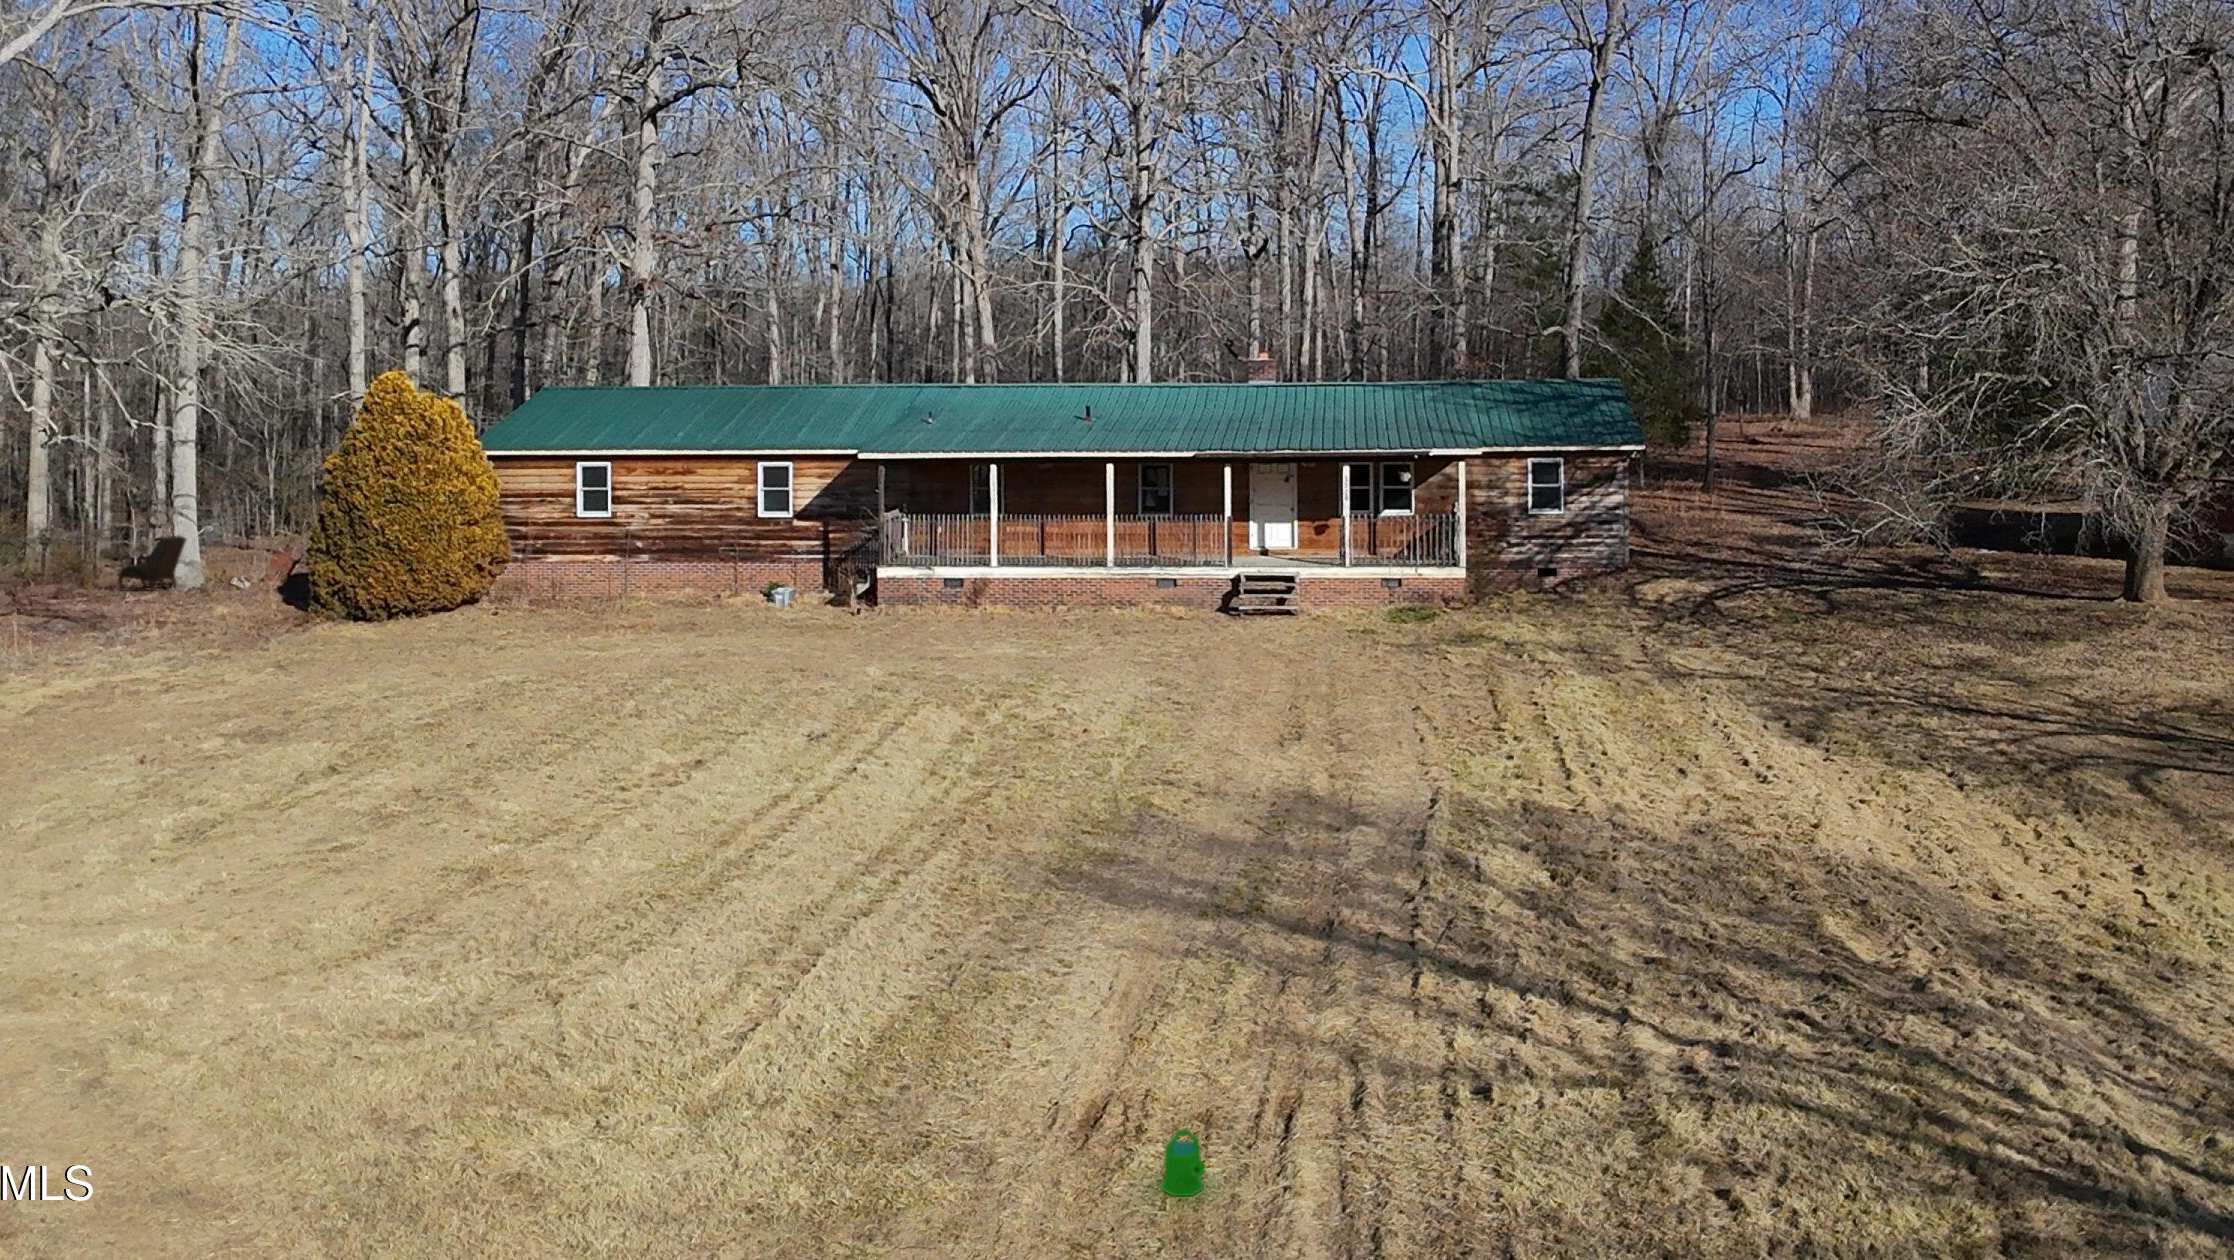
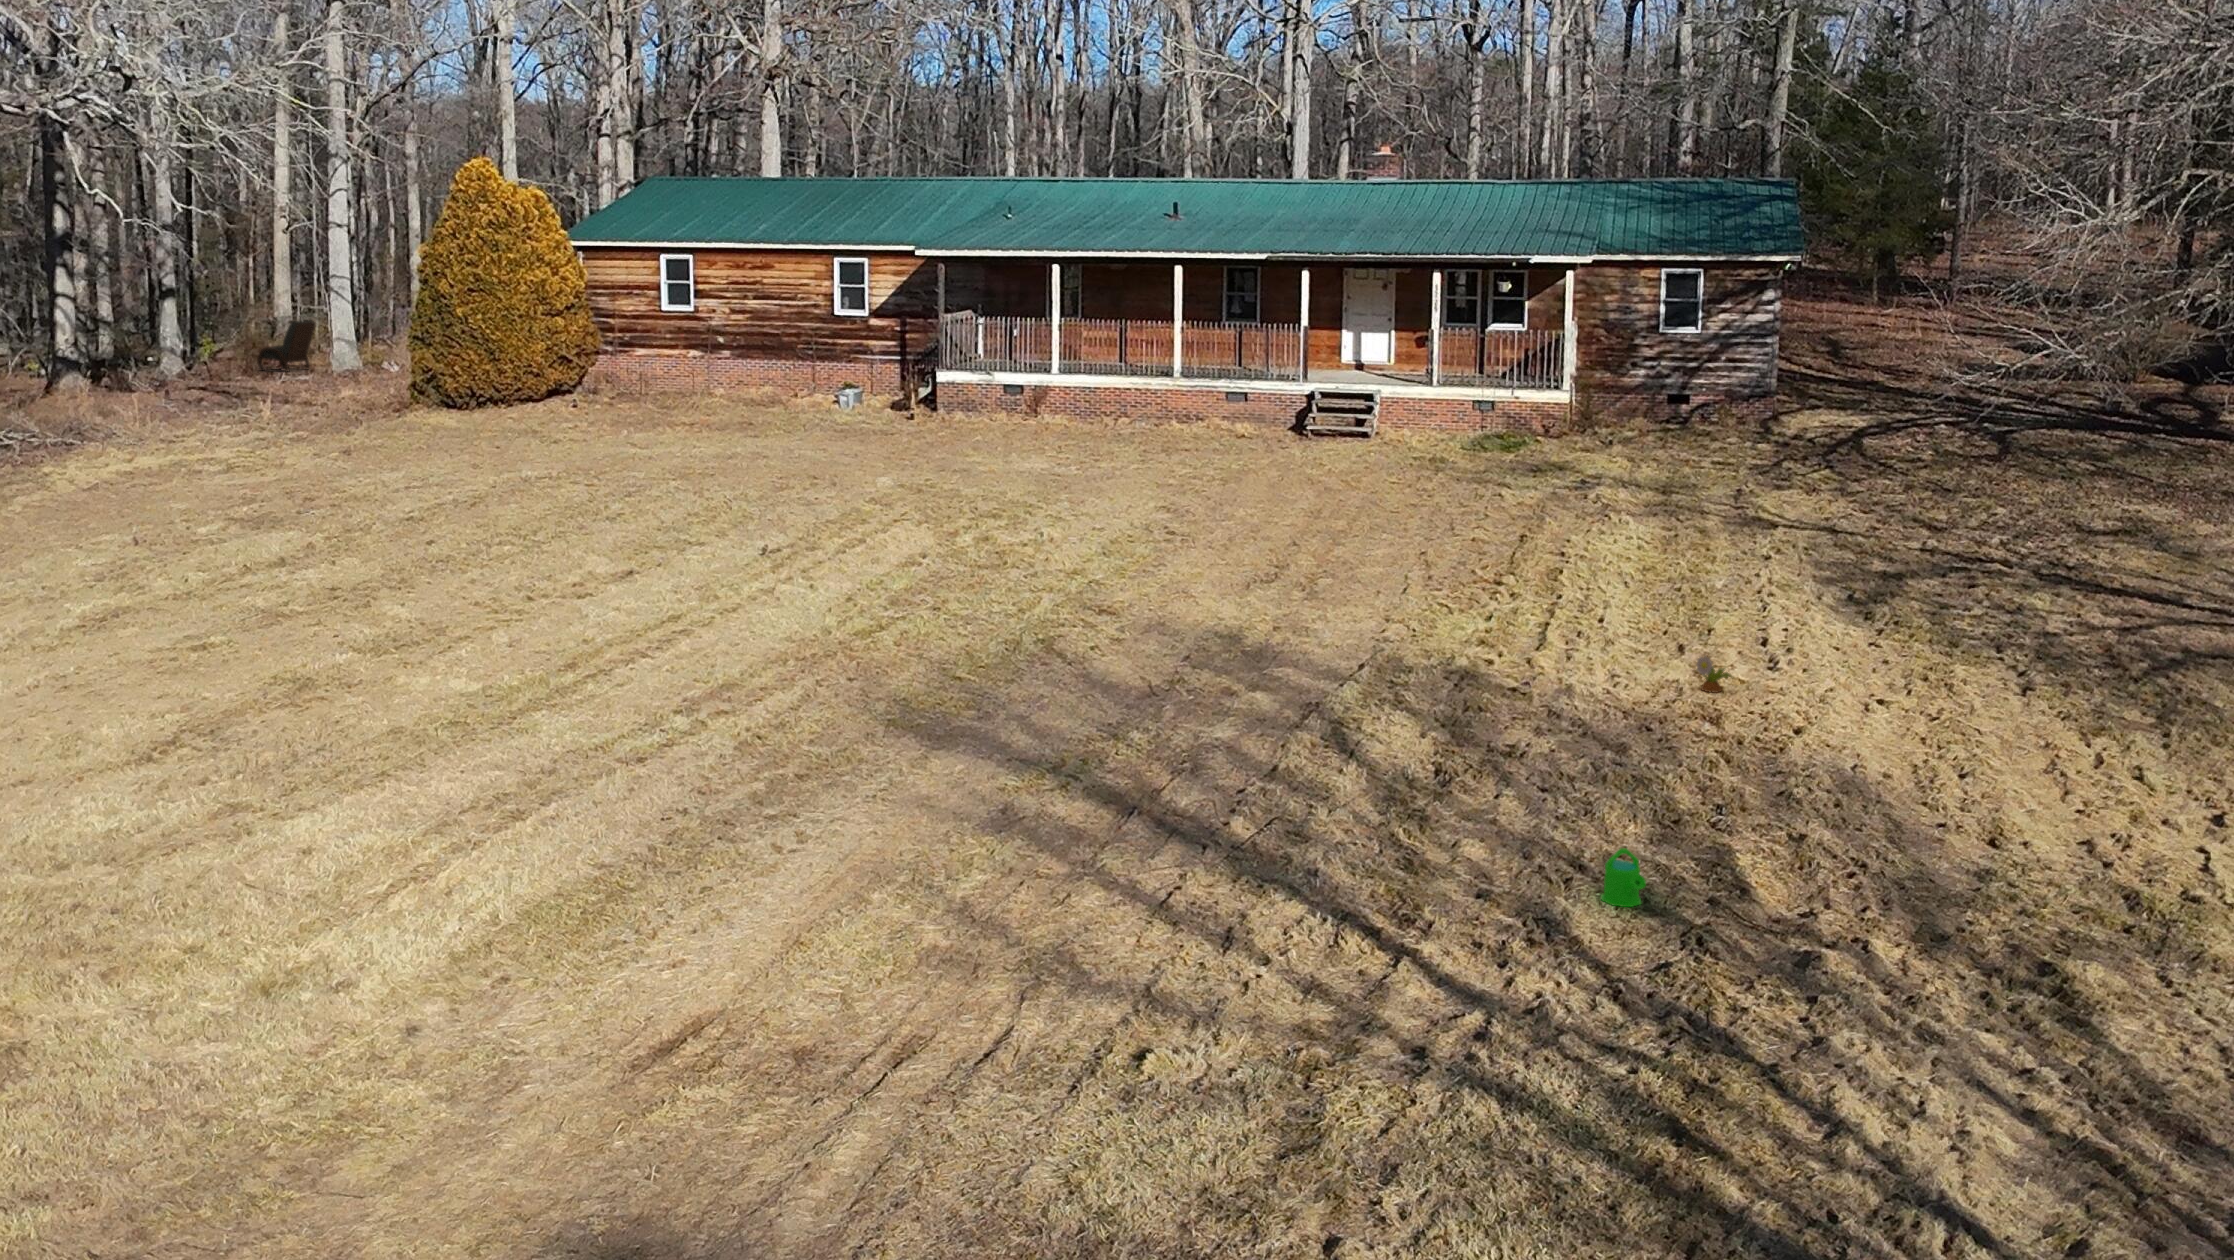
decorative plant: none [1837,824,1877,858] -> present [1696,656,1732,692]
watering can: present [1161,1129,1205,1196] -> present [1601,848,1646,907]

